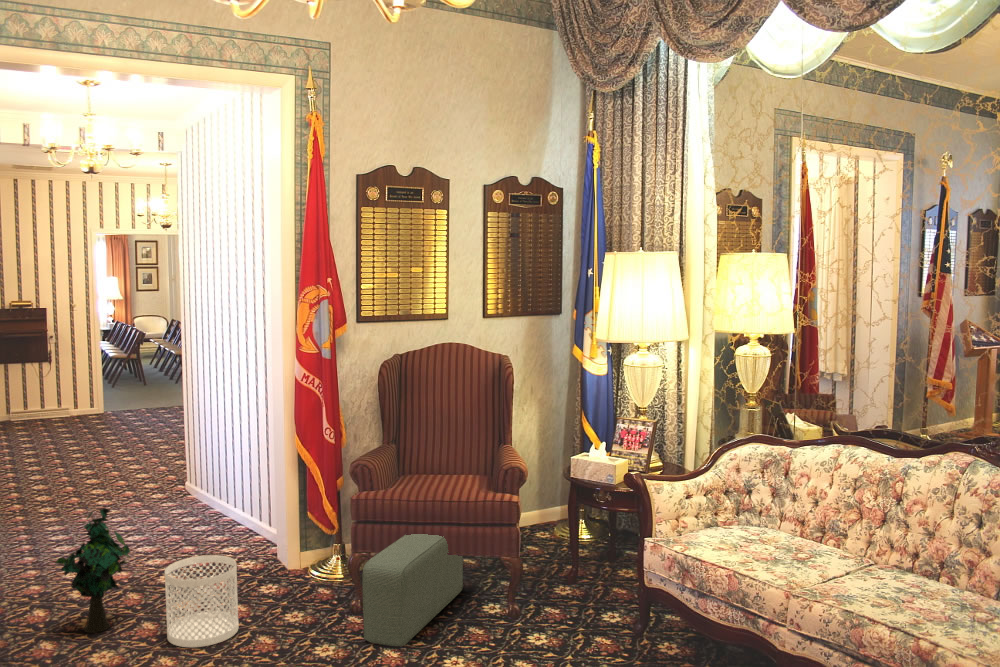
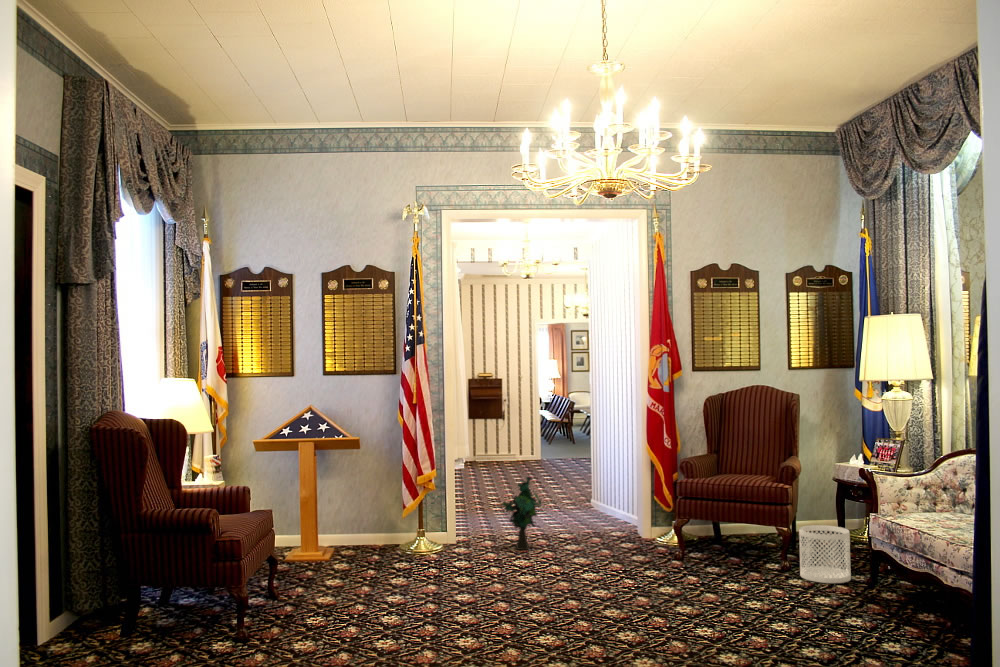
pouf: present [362,534,463,646] -> none [676,507,756,574]
waste basket: present [165,555,239,647] -> present [799,525,851,583]

